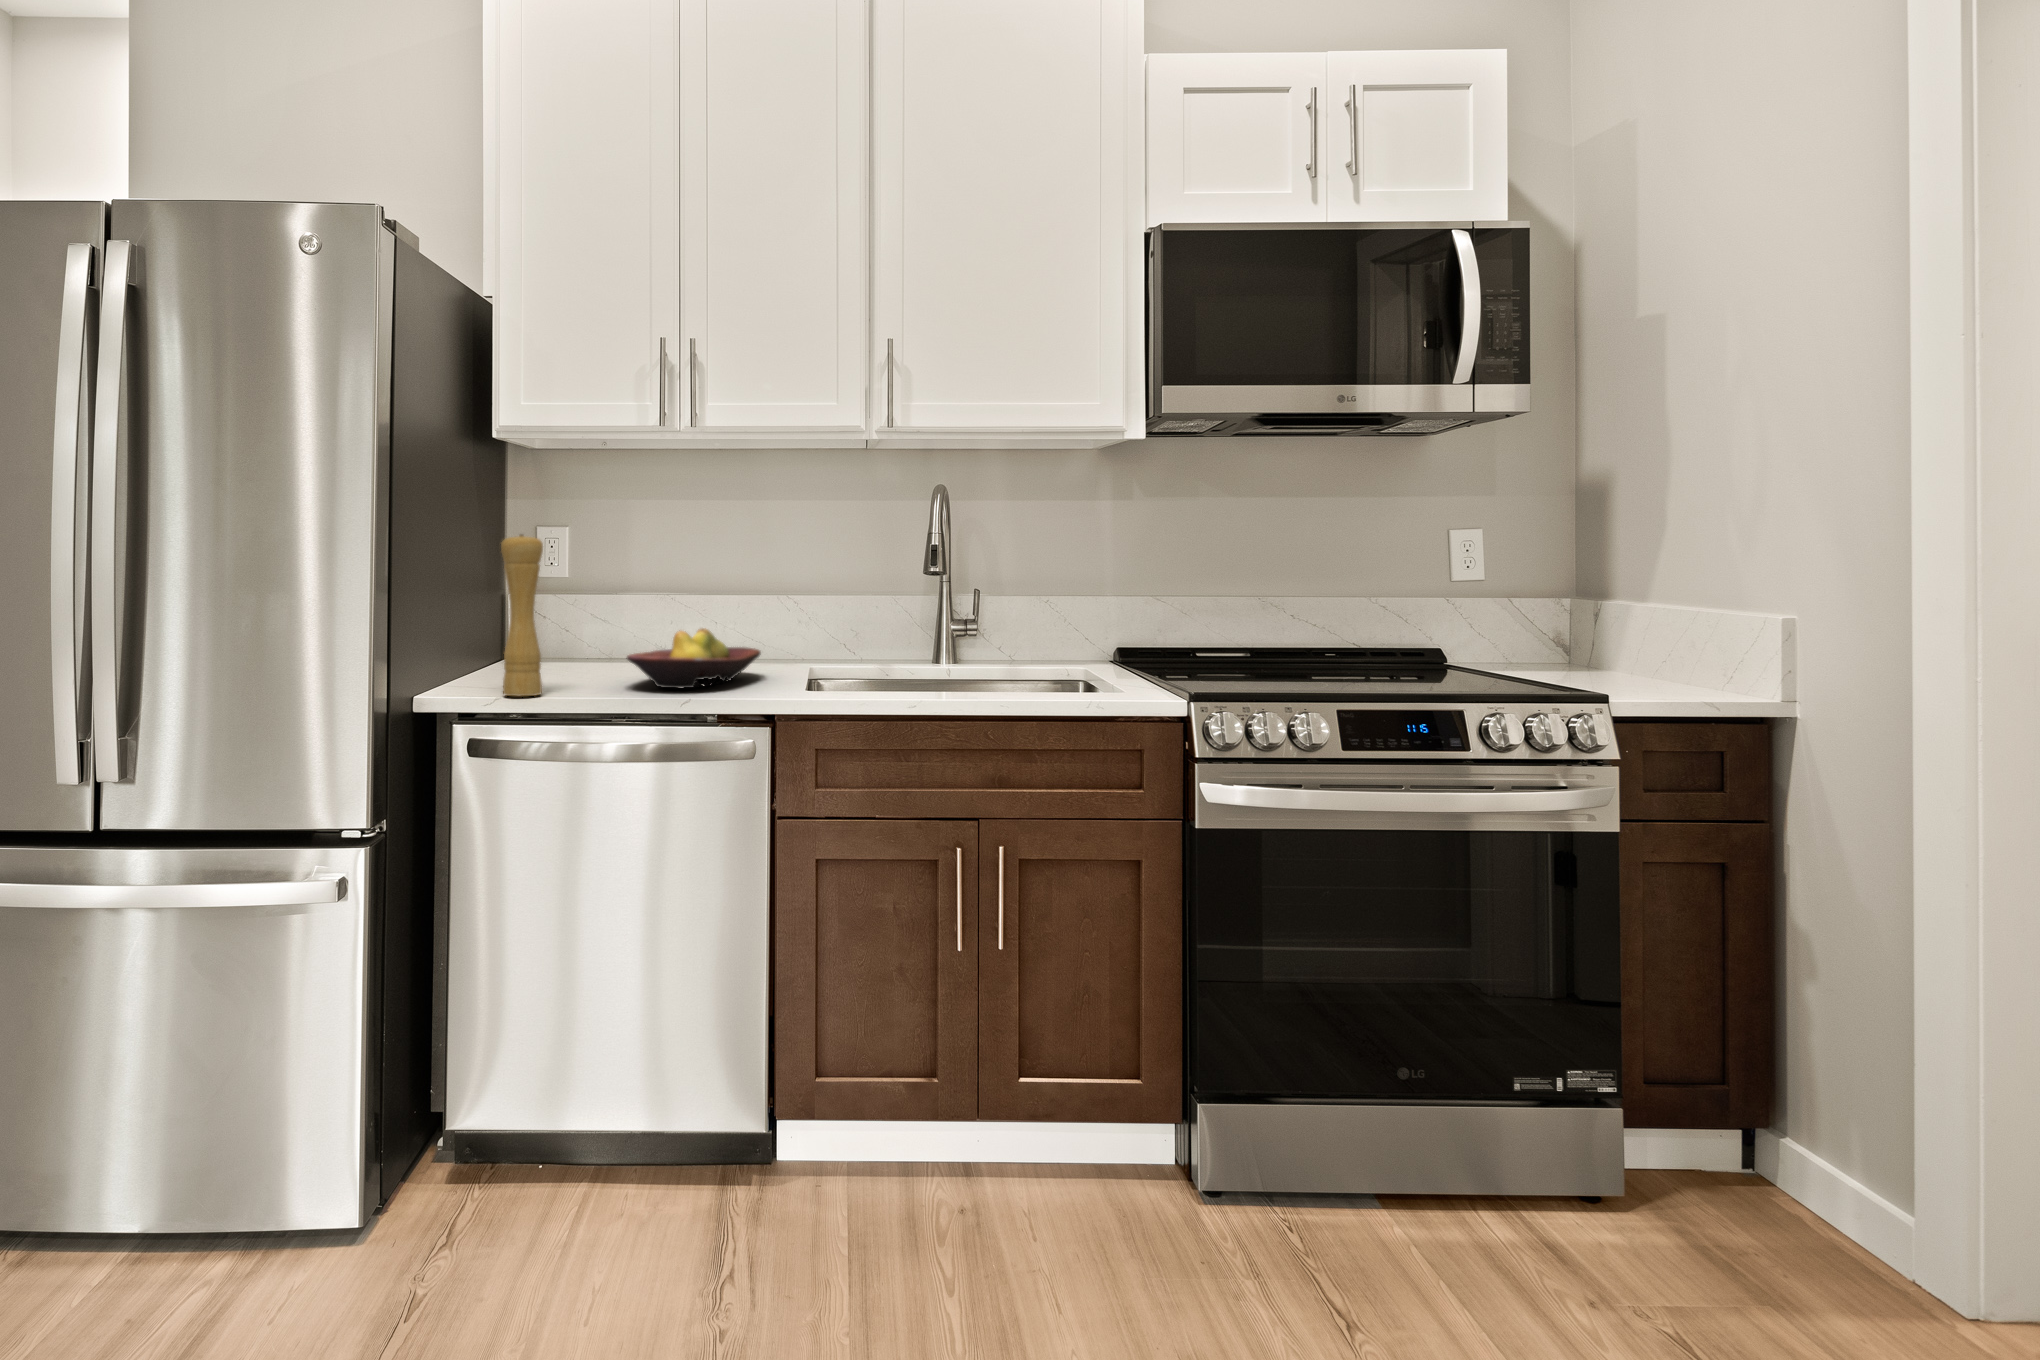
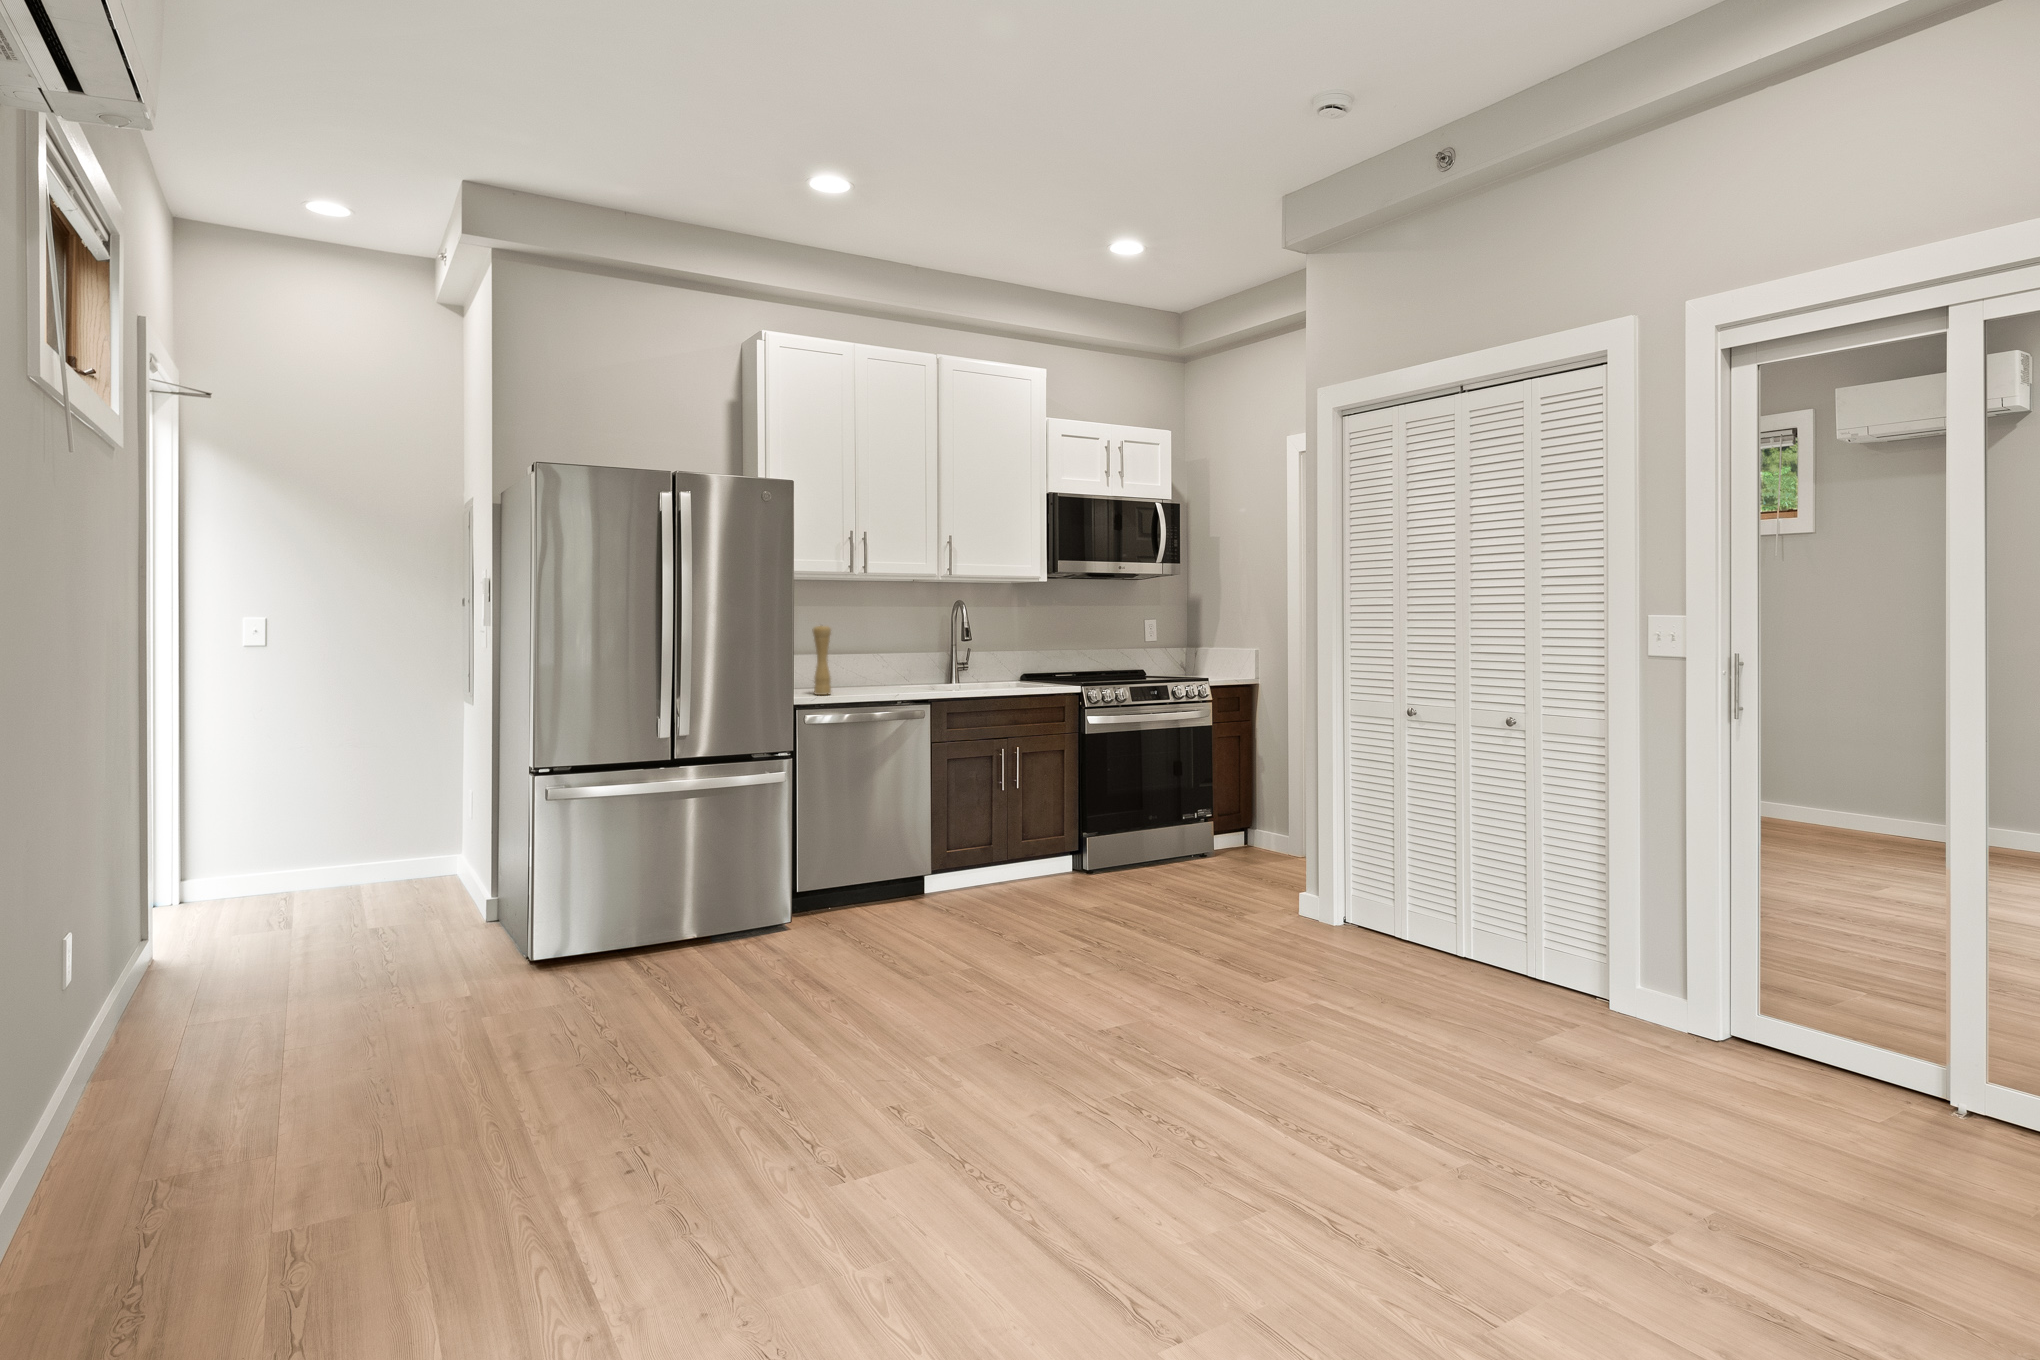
fruit bowl: present [626,628,761,688] -> none [848,664,901,690]

